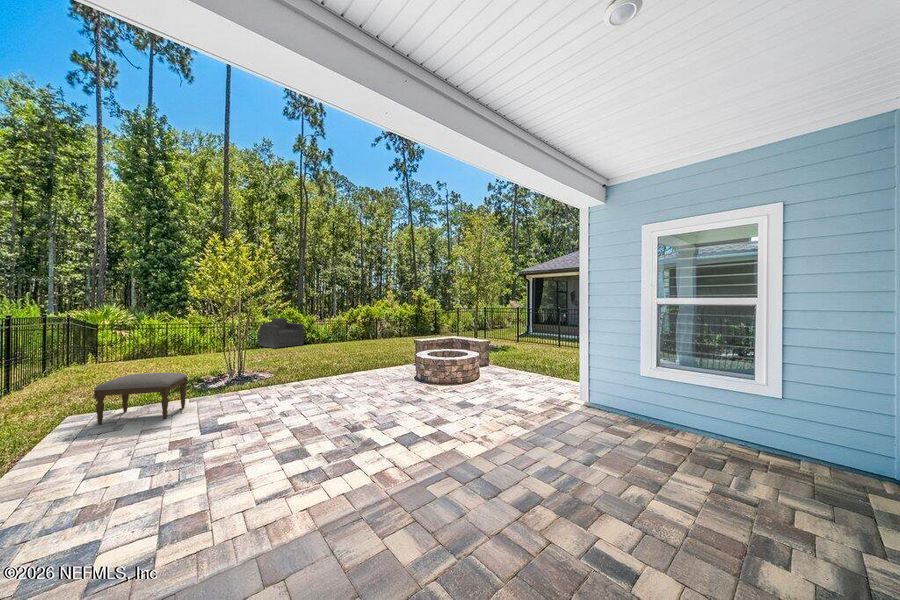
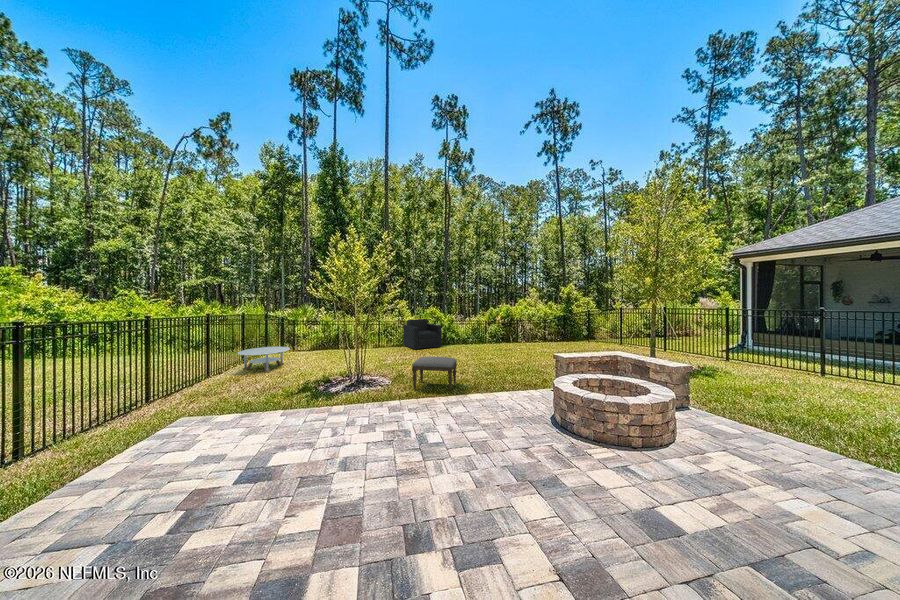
round table: none [40,349,122,379] -> present [238,347,290,373]
ottoman: present [94,373,187,425] -> present [412,357,457,391]

